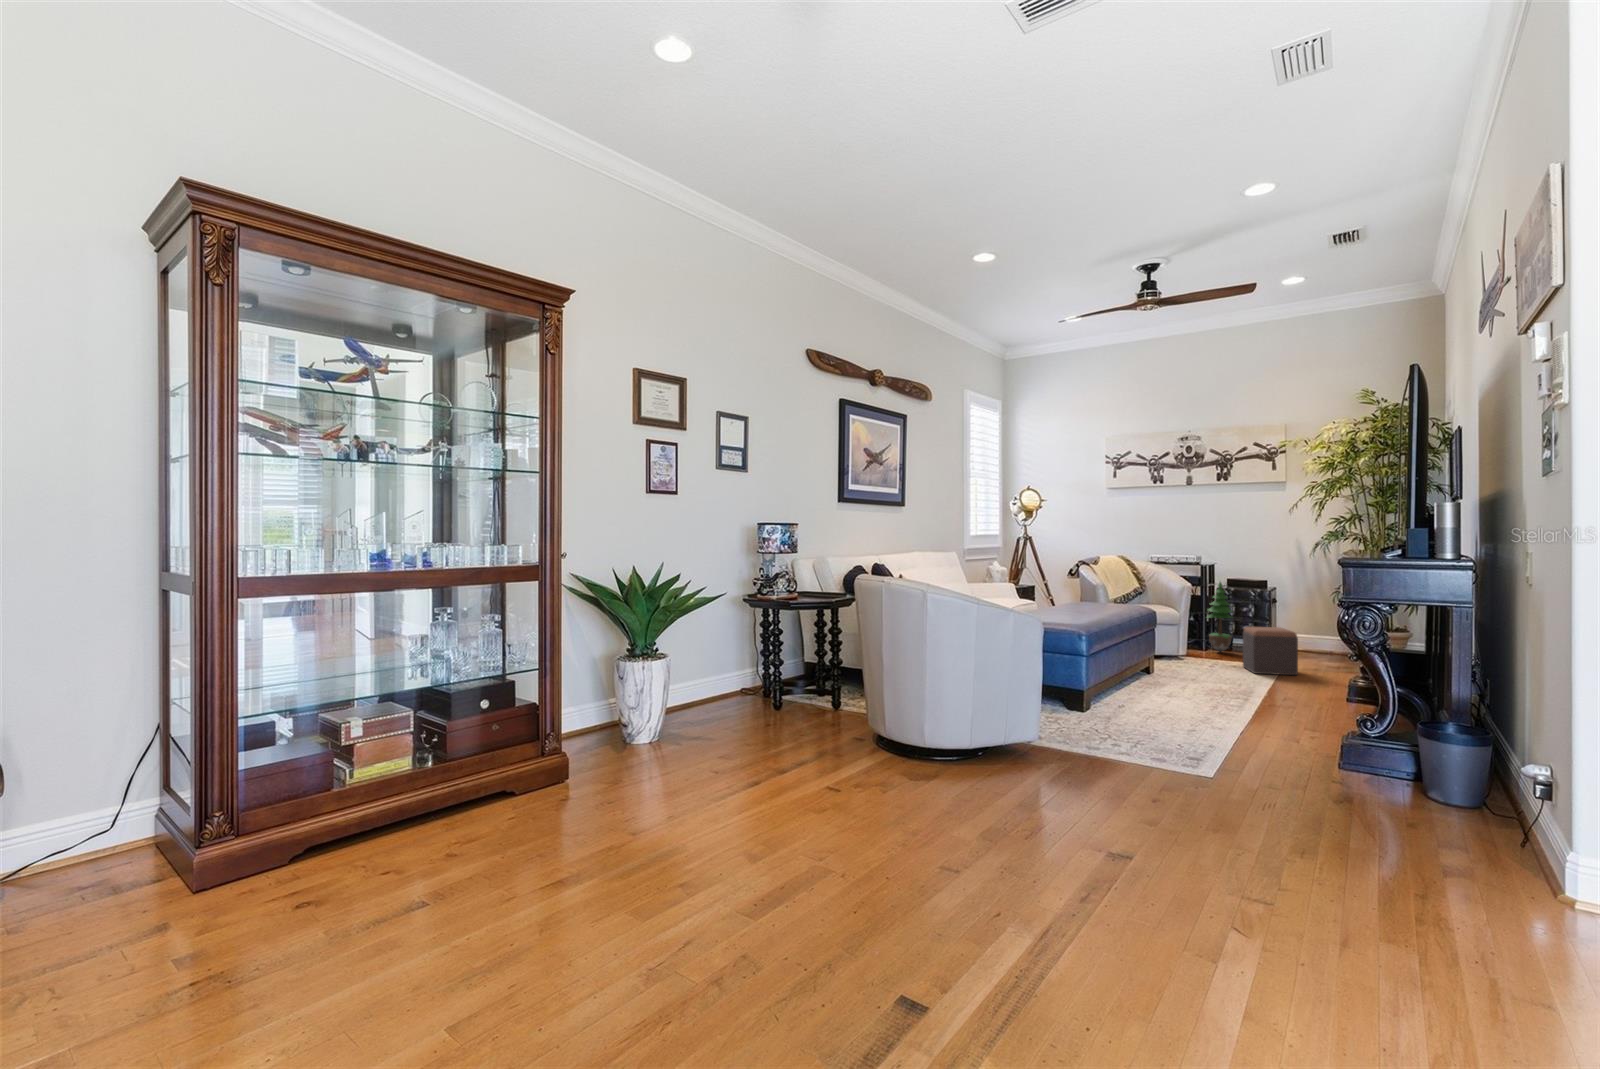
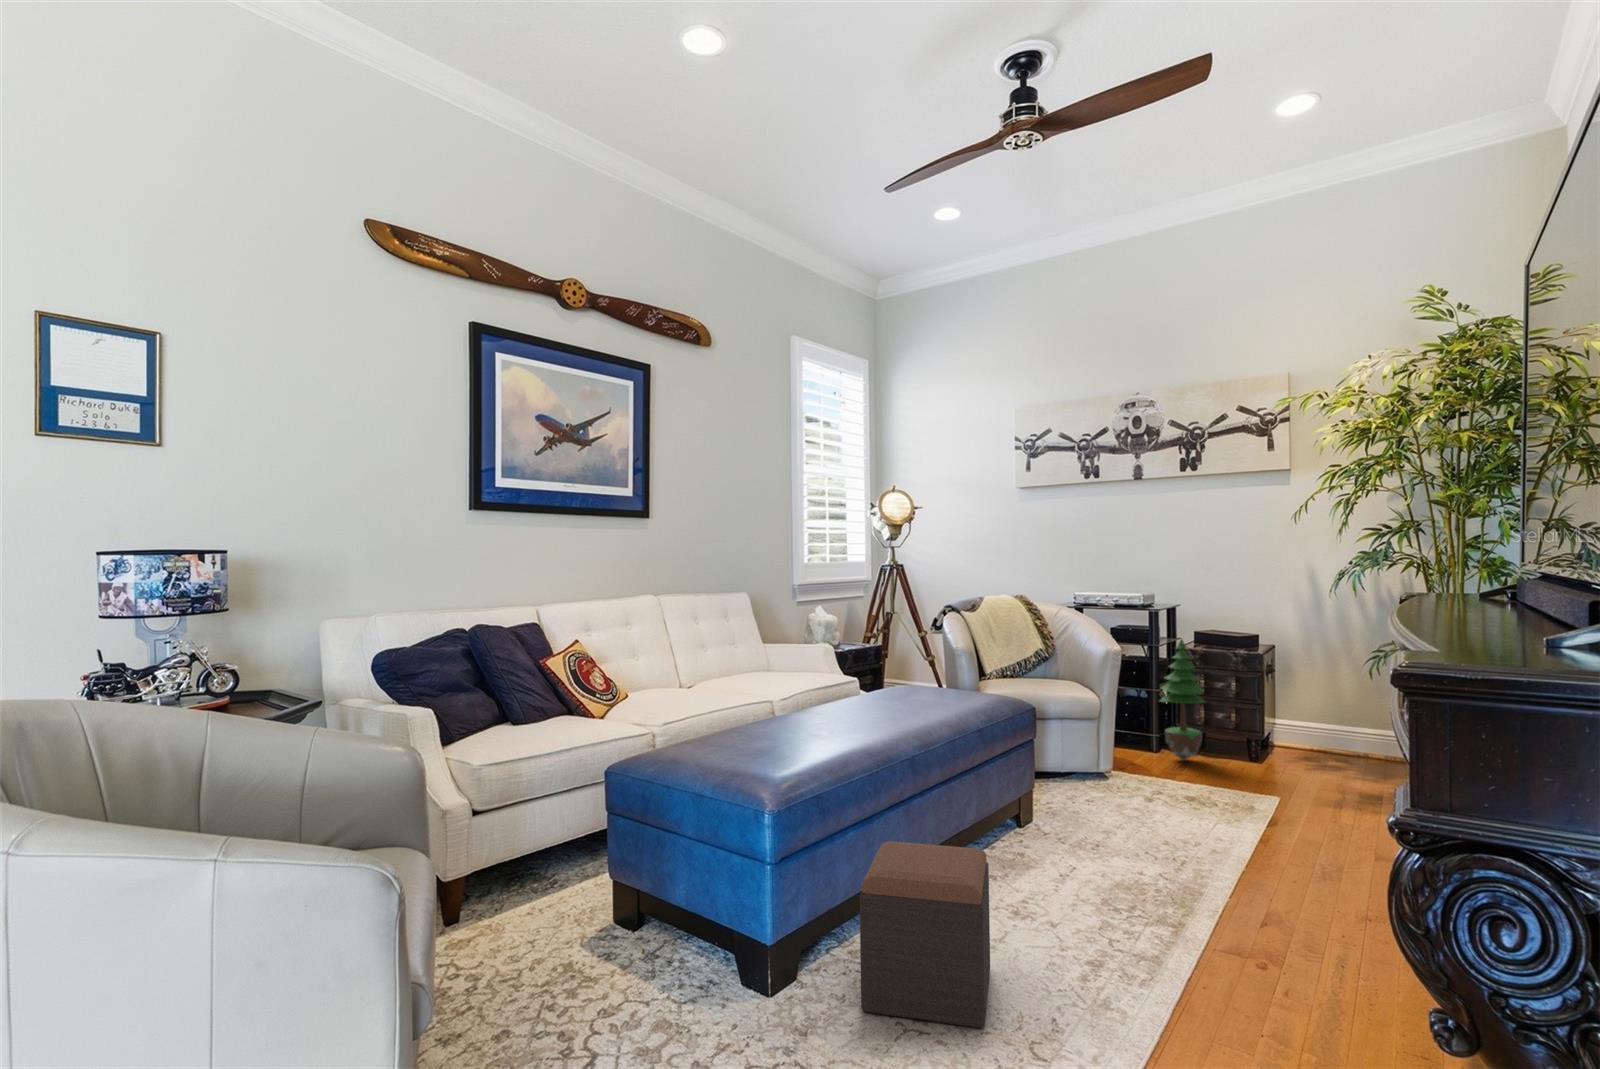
footstool: present [1243,627,1298,675] -> present [860,841,990,1028]

